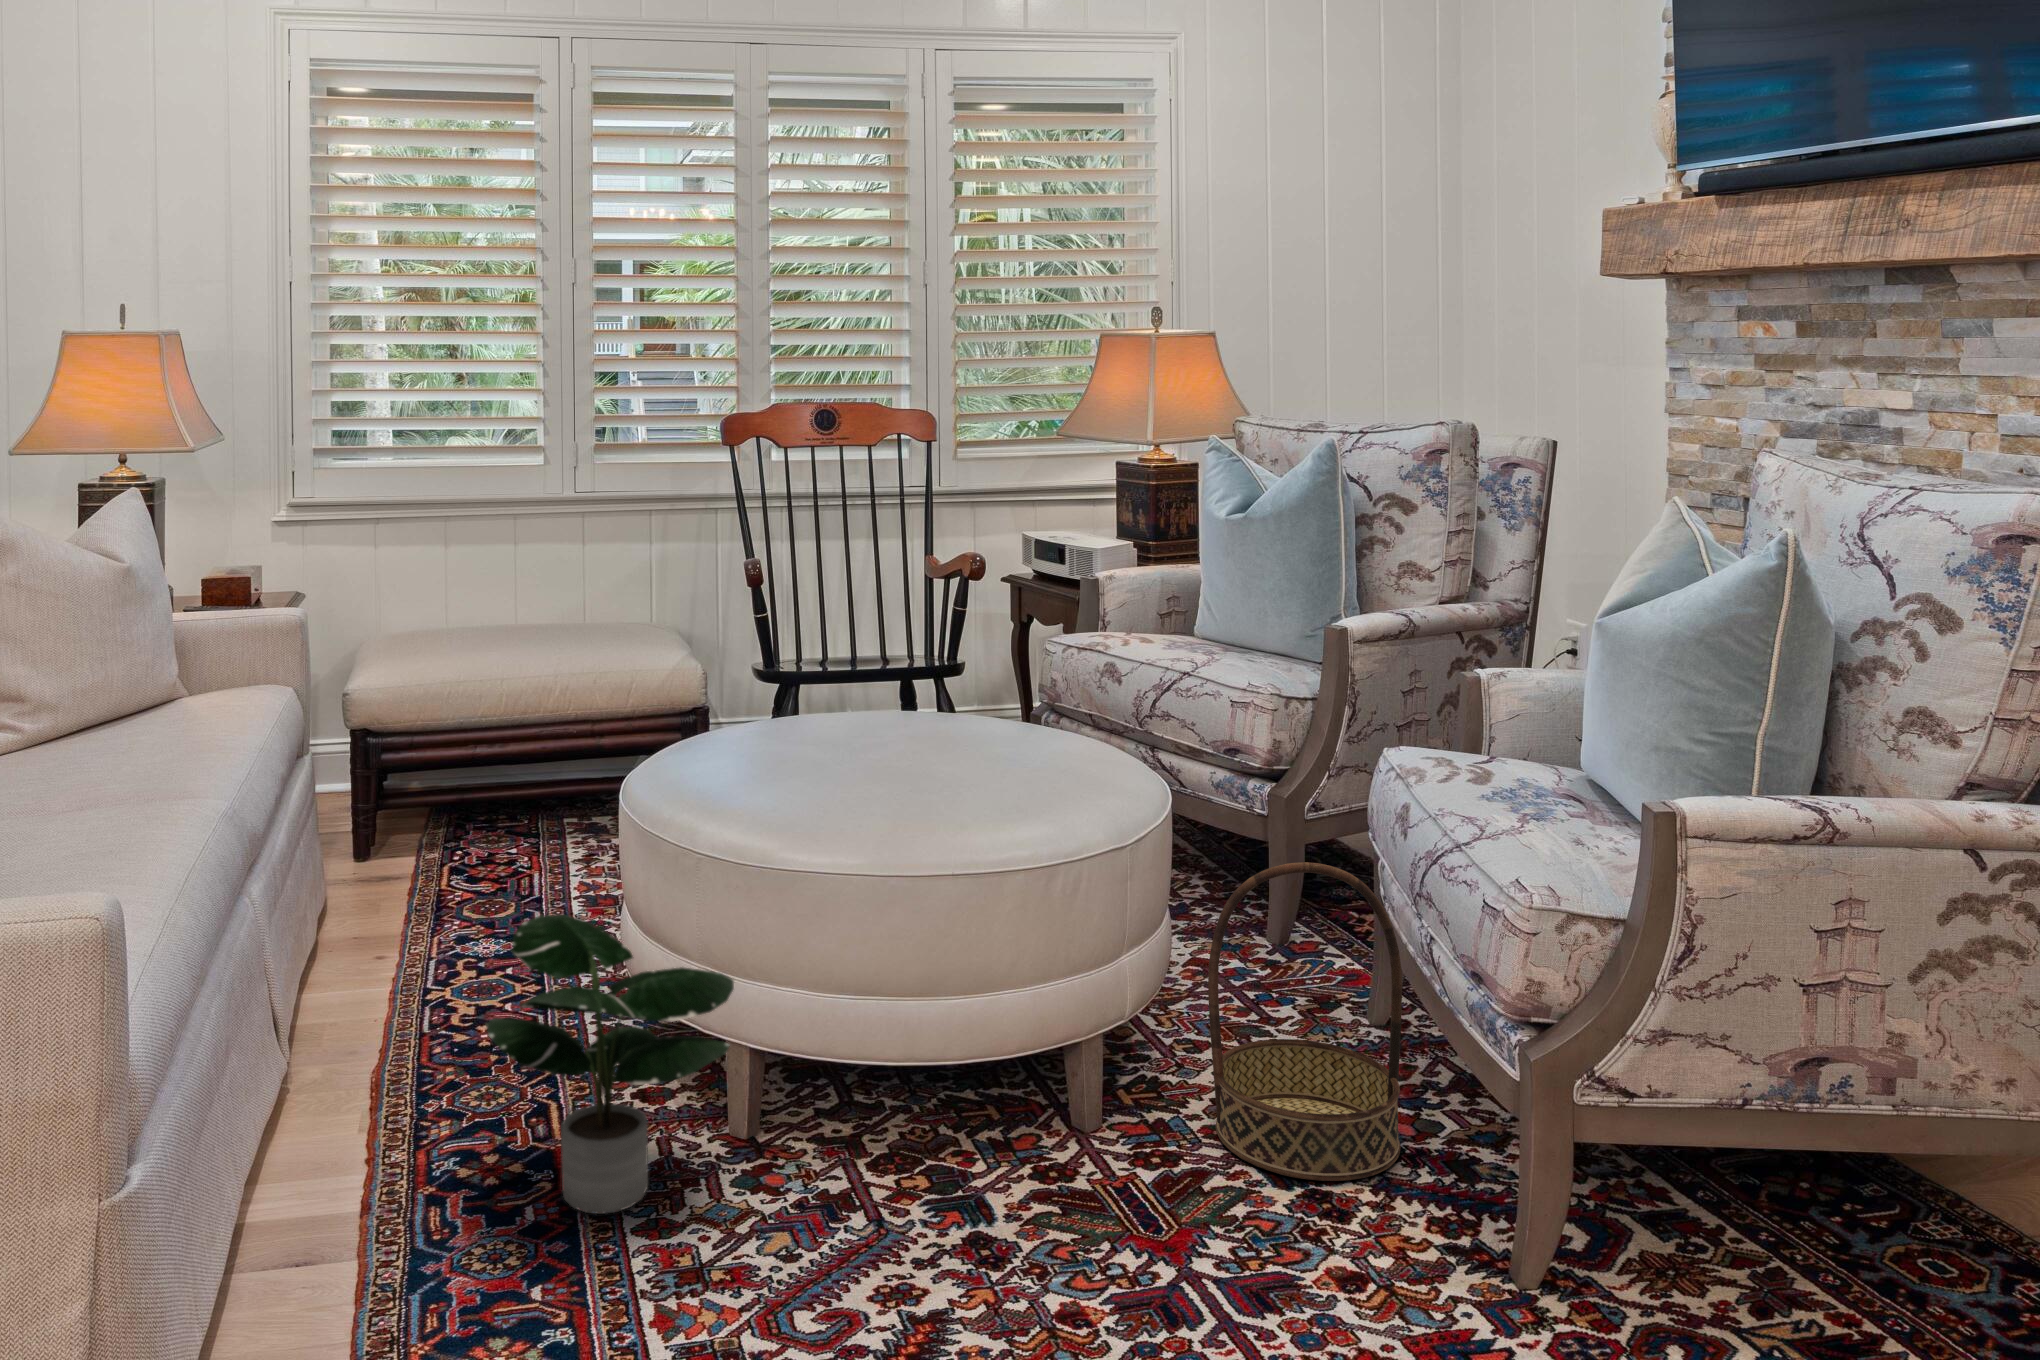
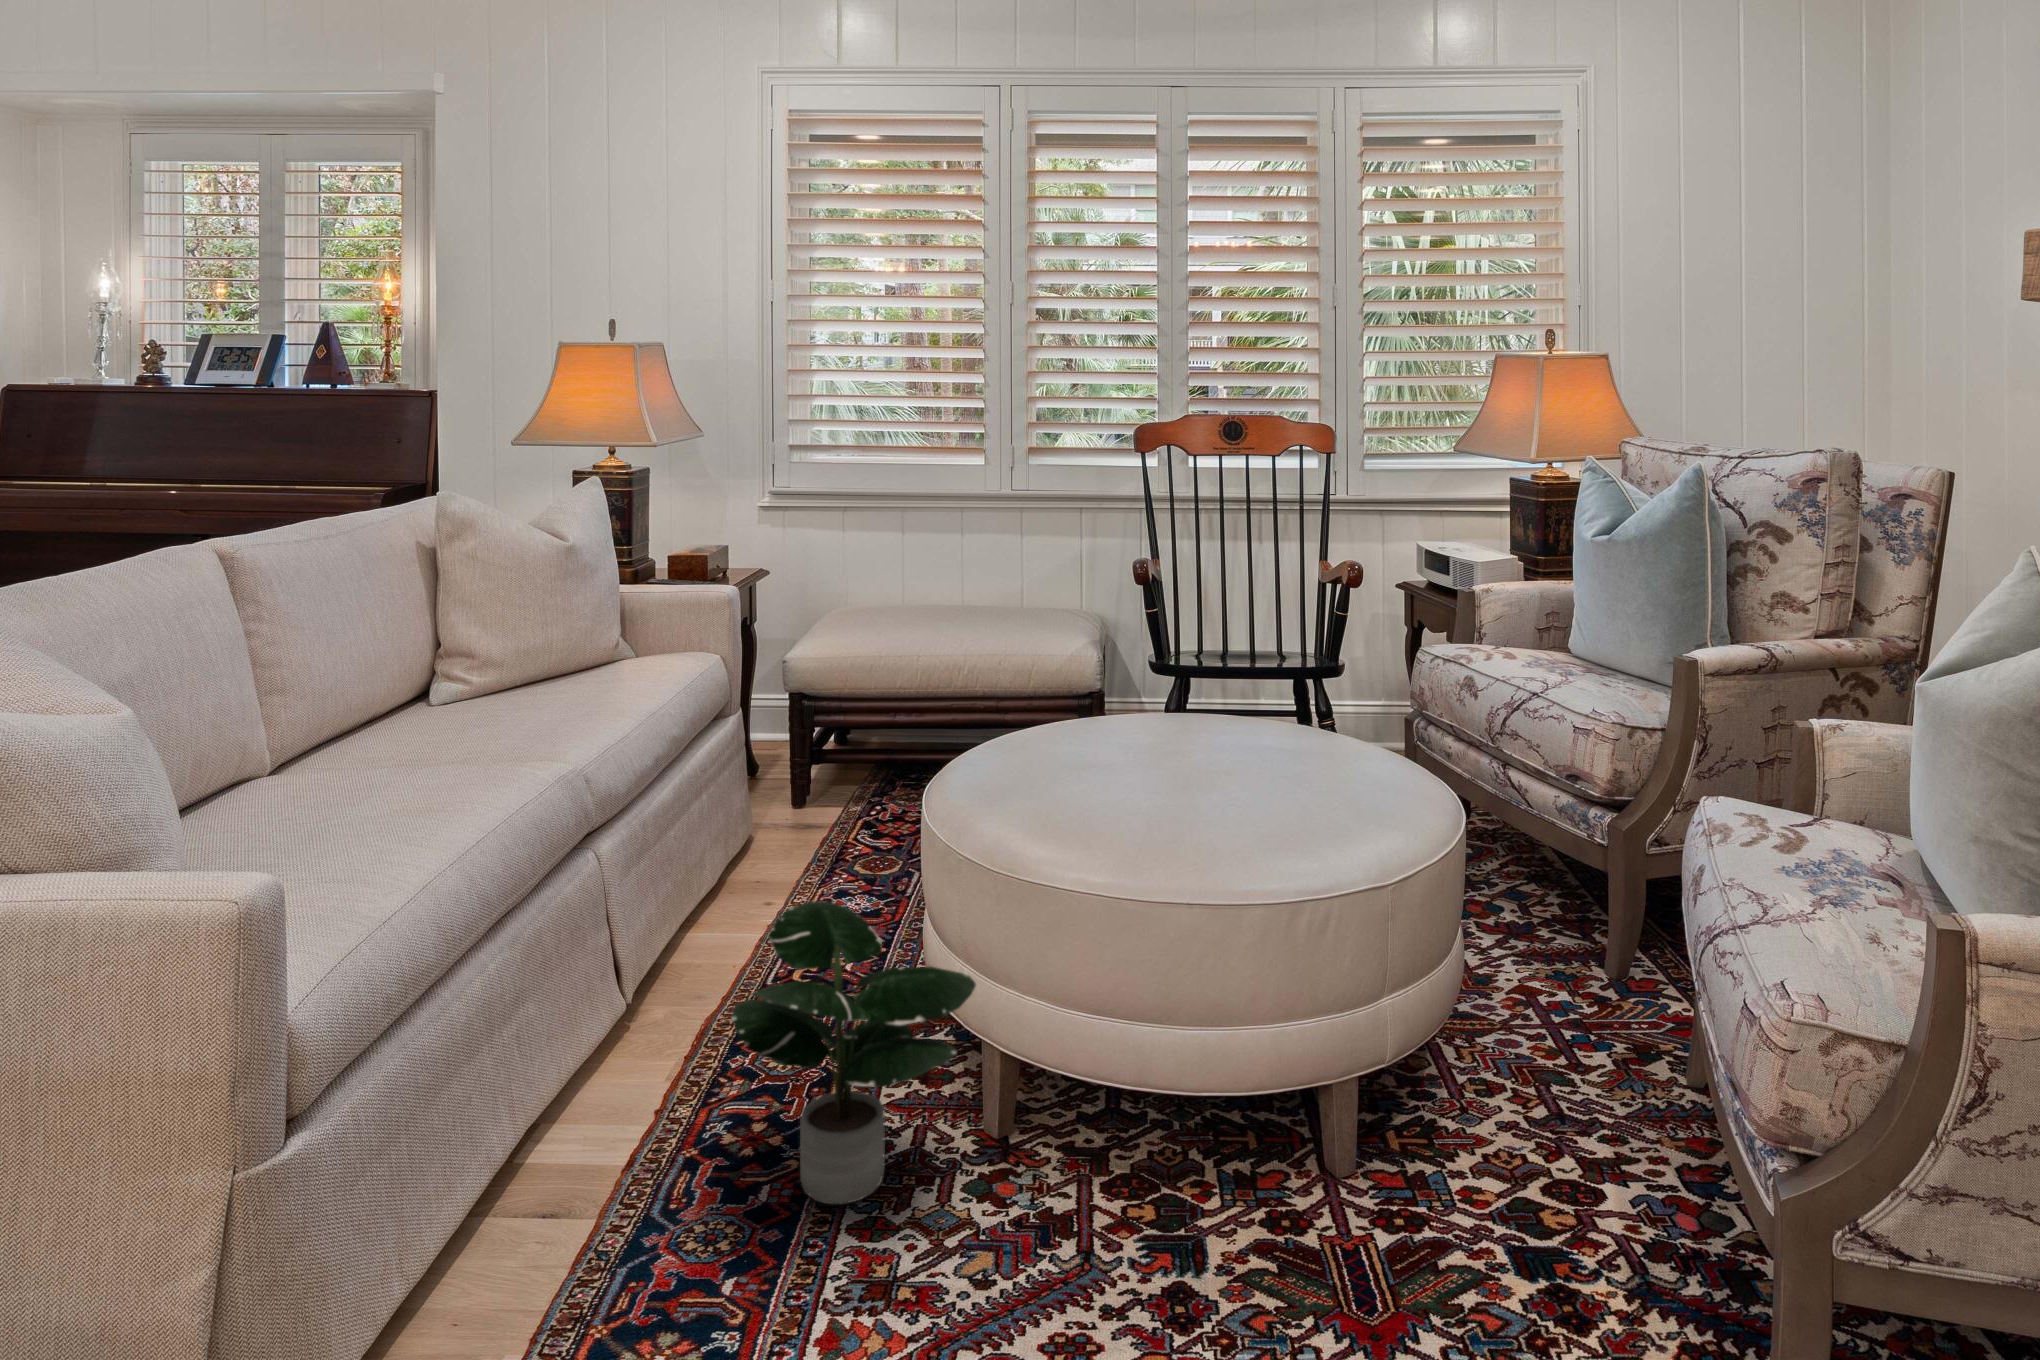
basket: present [1208,862,1402,1181] -> none [1467,922,1683,1278]

